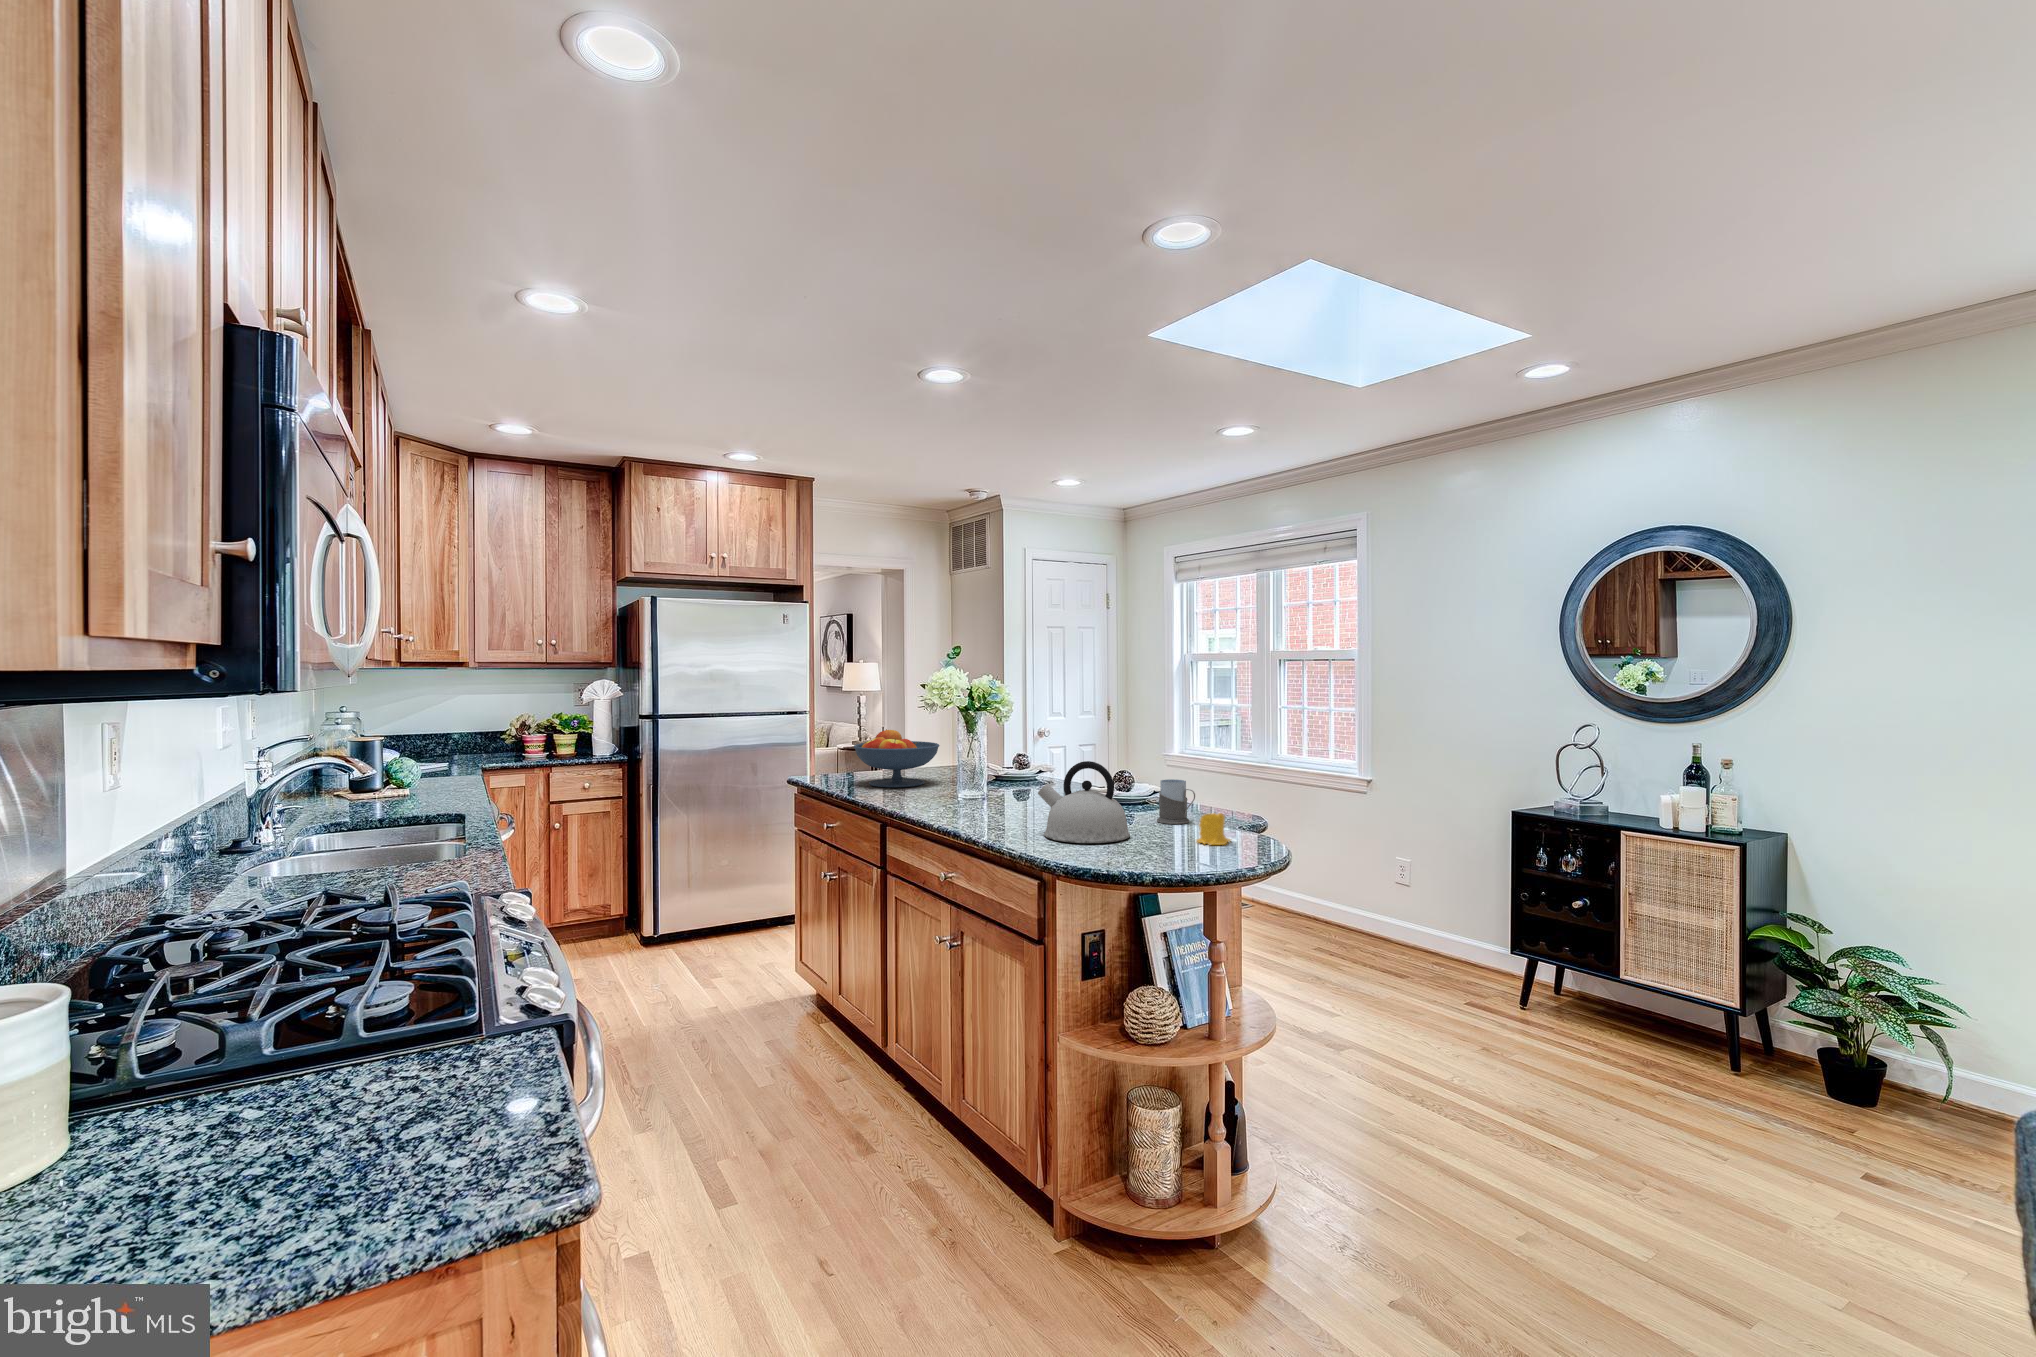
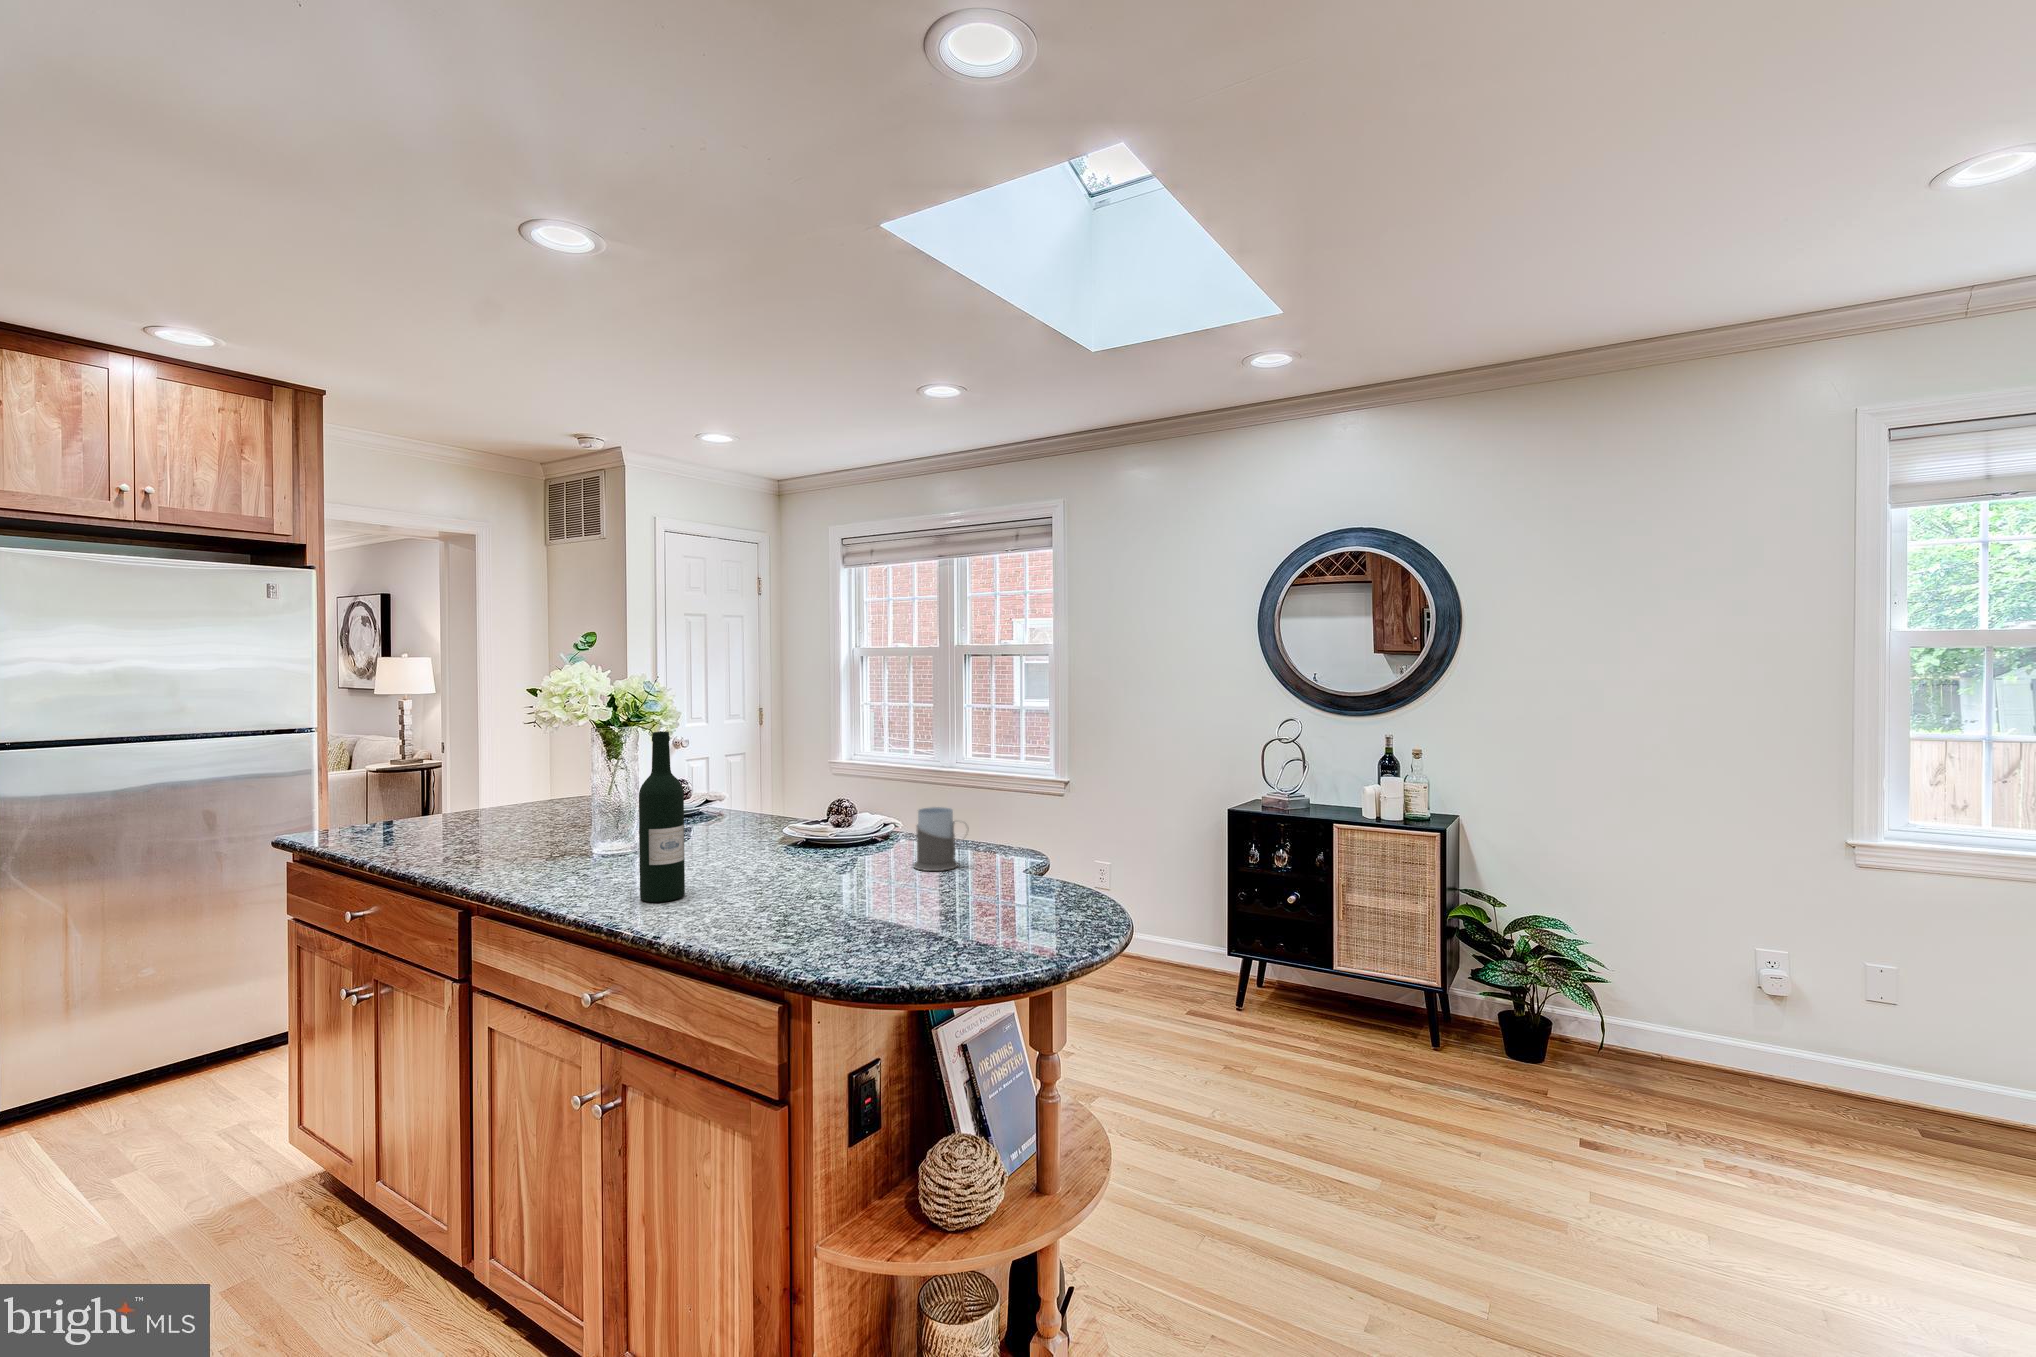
wine bottle: none [976,718,1002,824] -> present [639,732,685,902]
fruit bowl: present [854,729,939,787] -> none [401,752,553,843]
kettle: present [1038,761,1130,843] -> none [753,793,900,925]
candle: present [1197,813,1231,845] -> none [995,852,1043,904]

